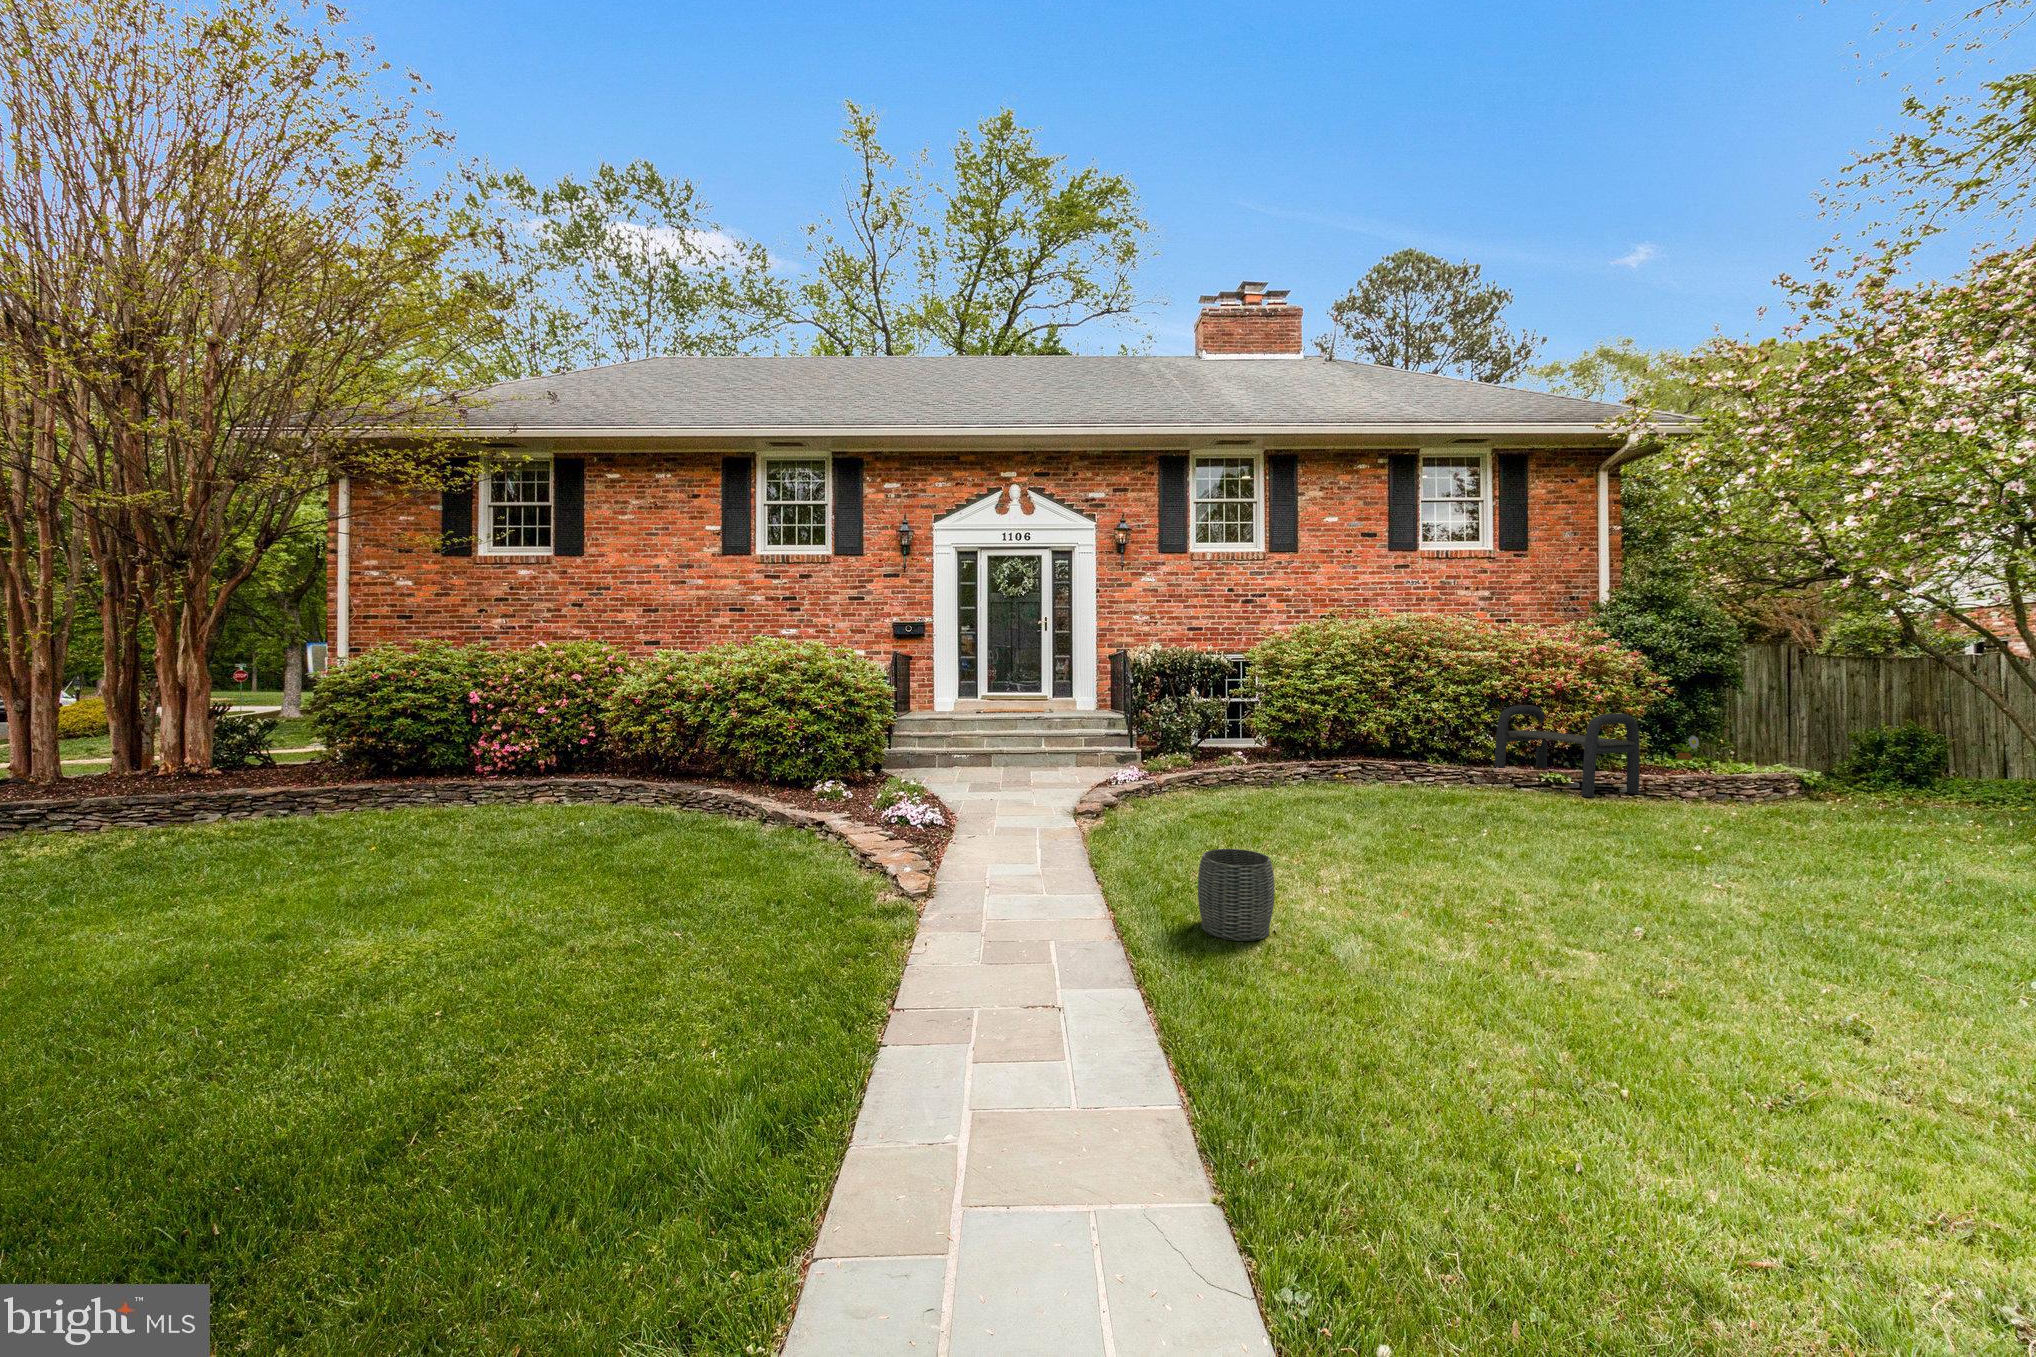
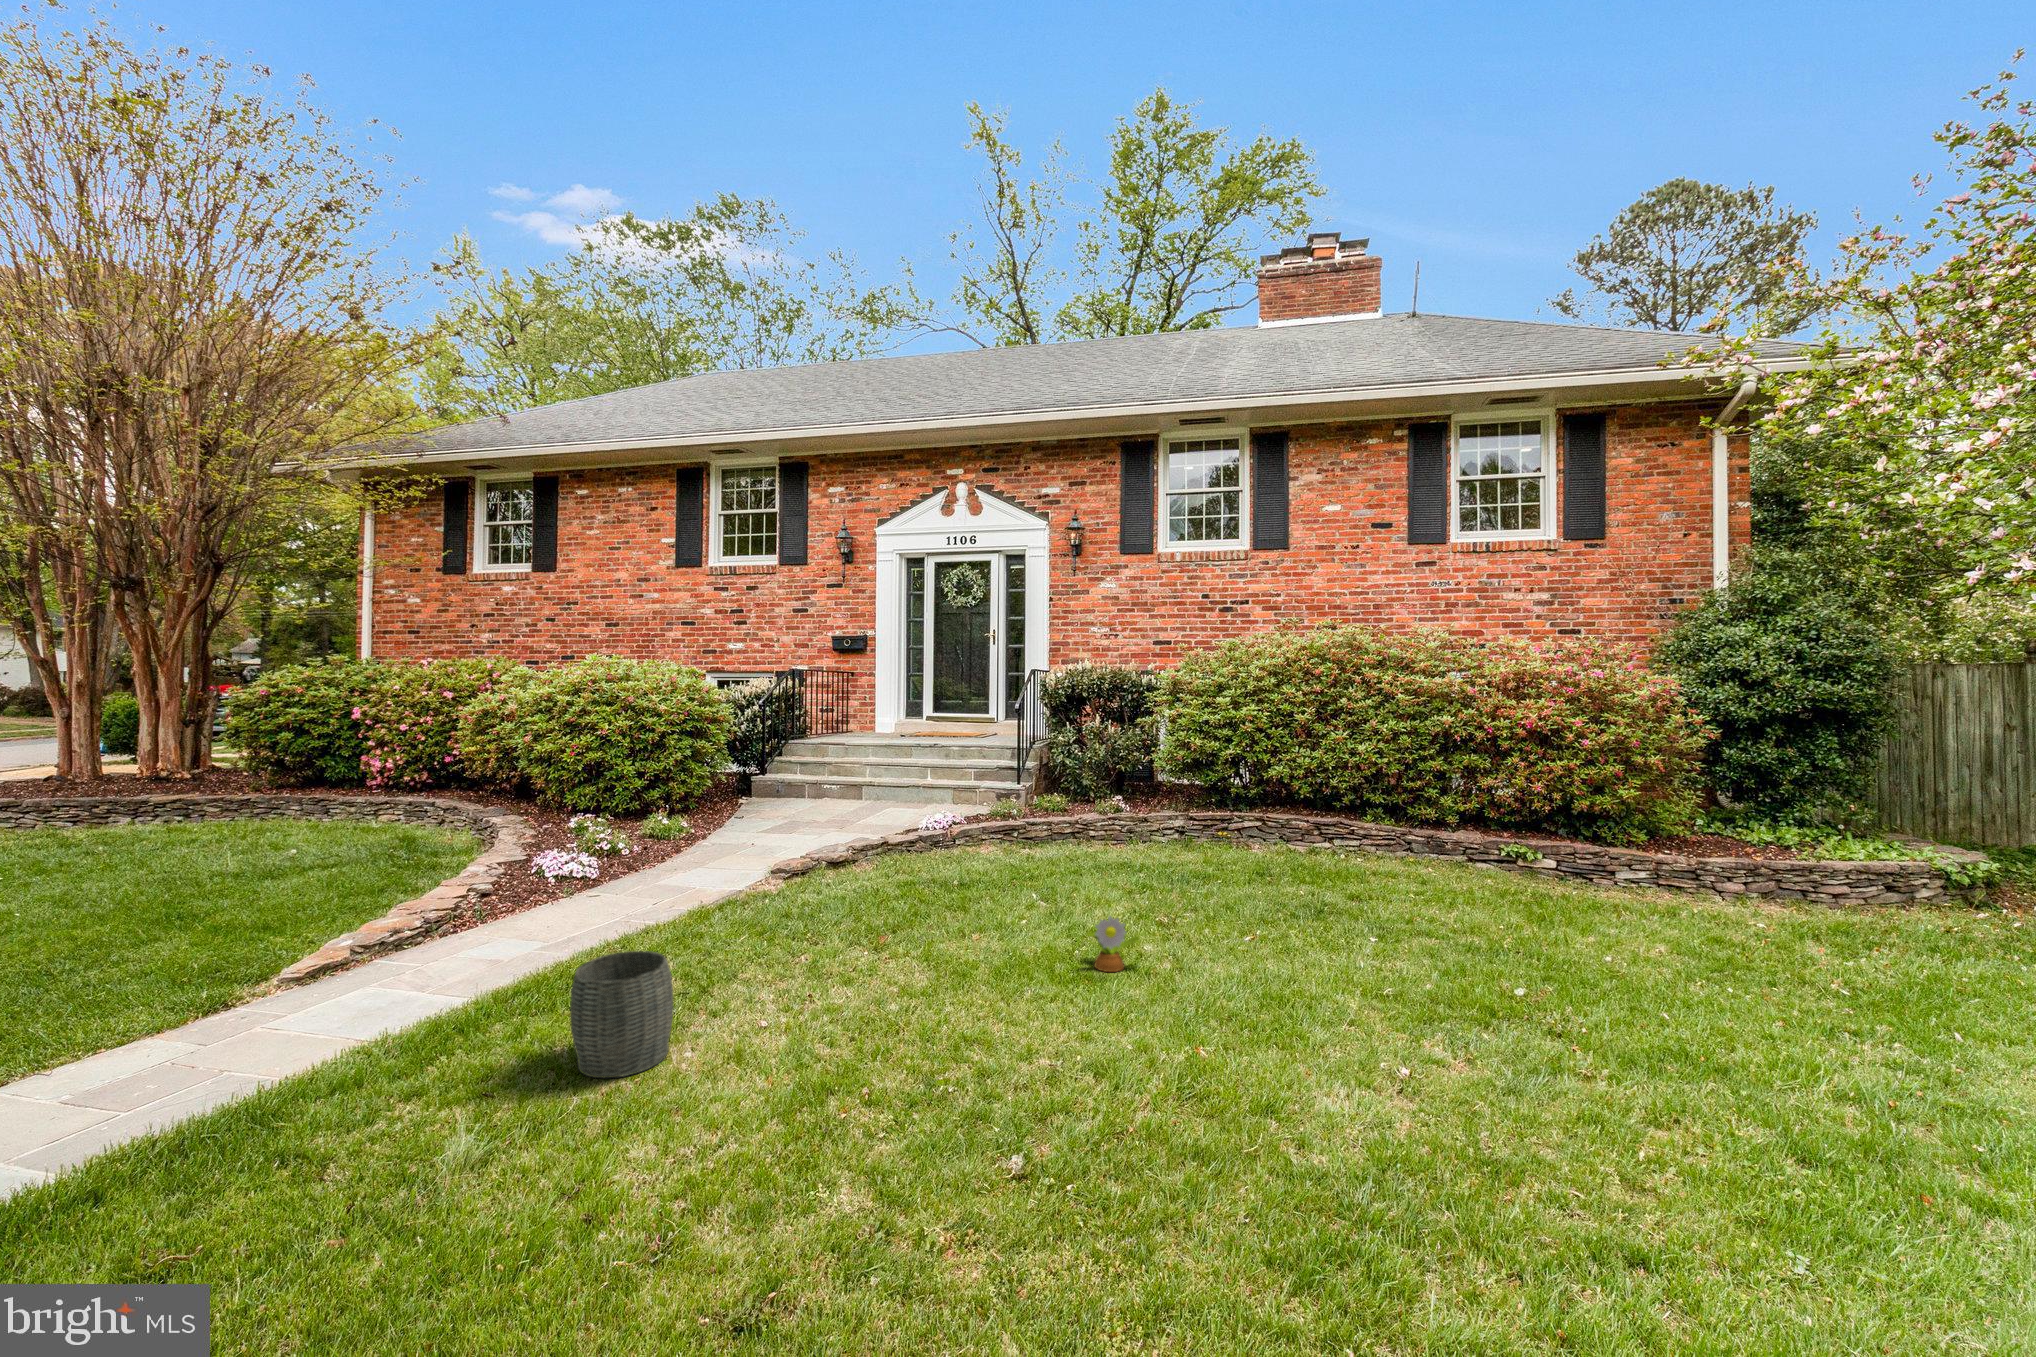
bench: present [1495,705,1640,797] -> none [1437,752,1614,887]
decorative plant: present [1671,736,1699,759] -> present [1087,916,1140,972]

